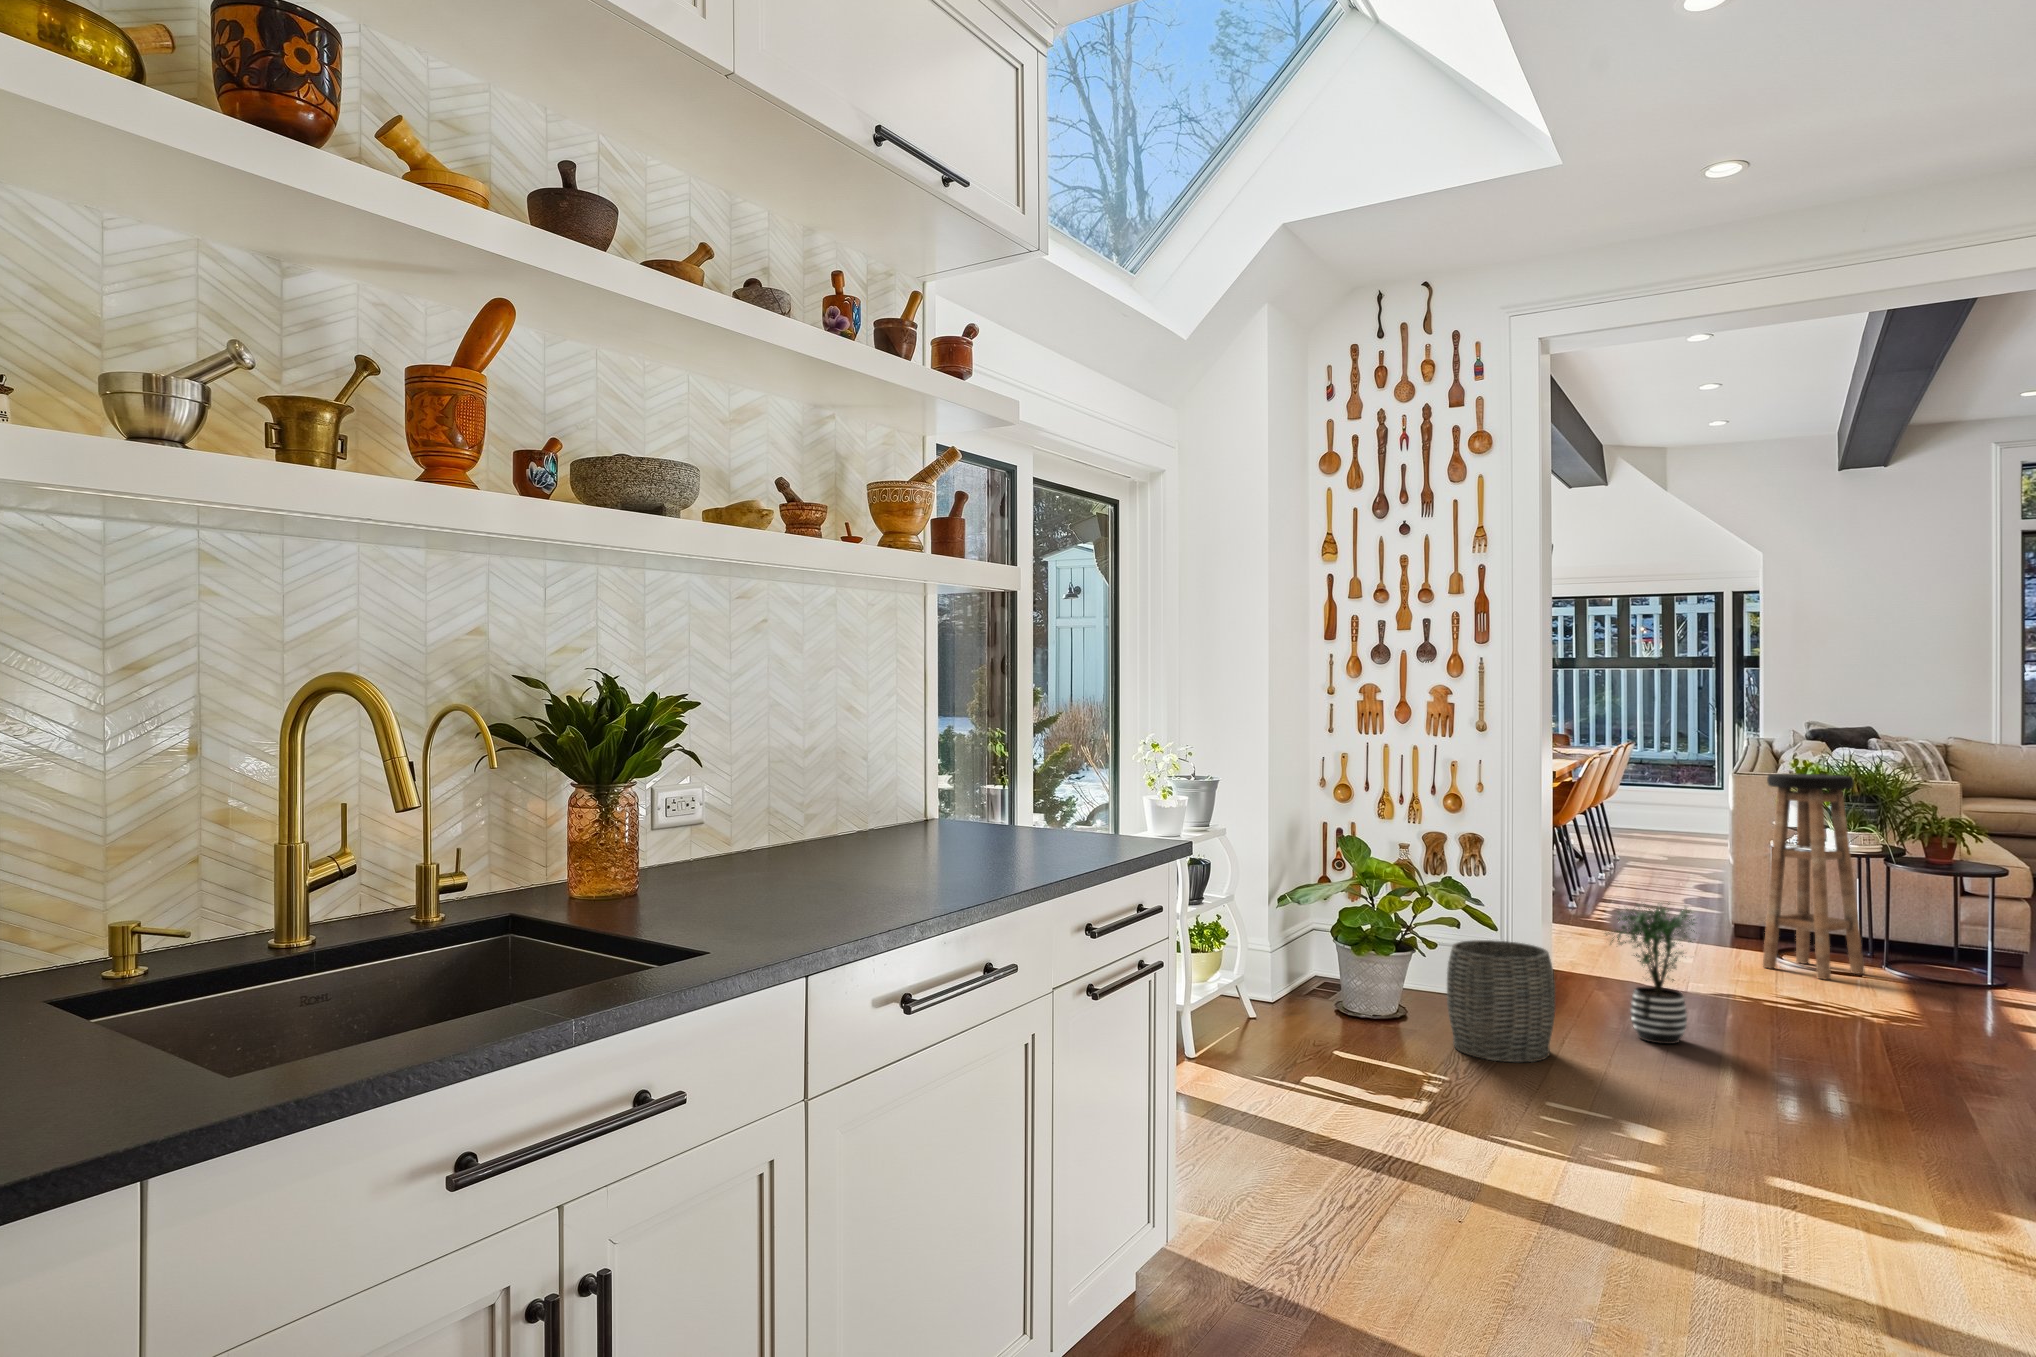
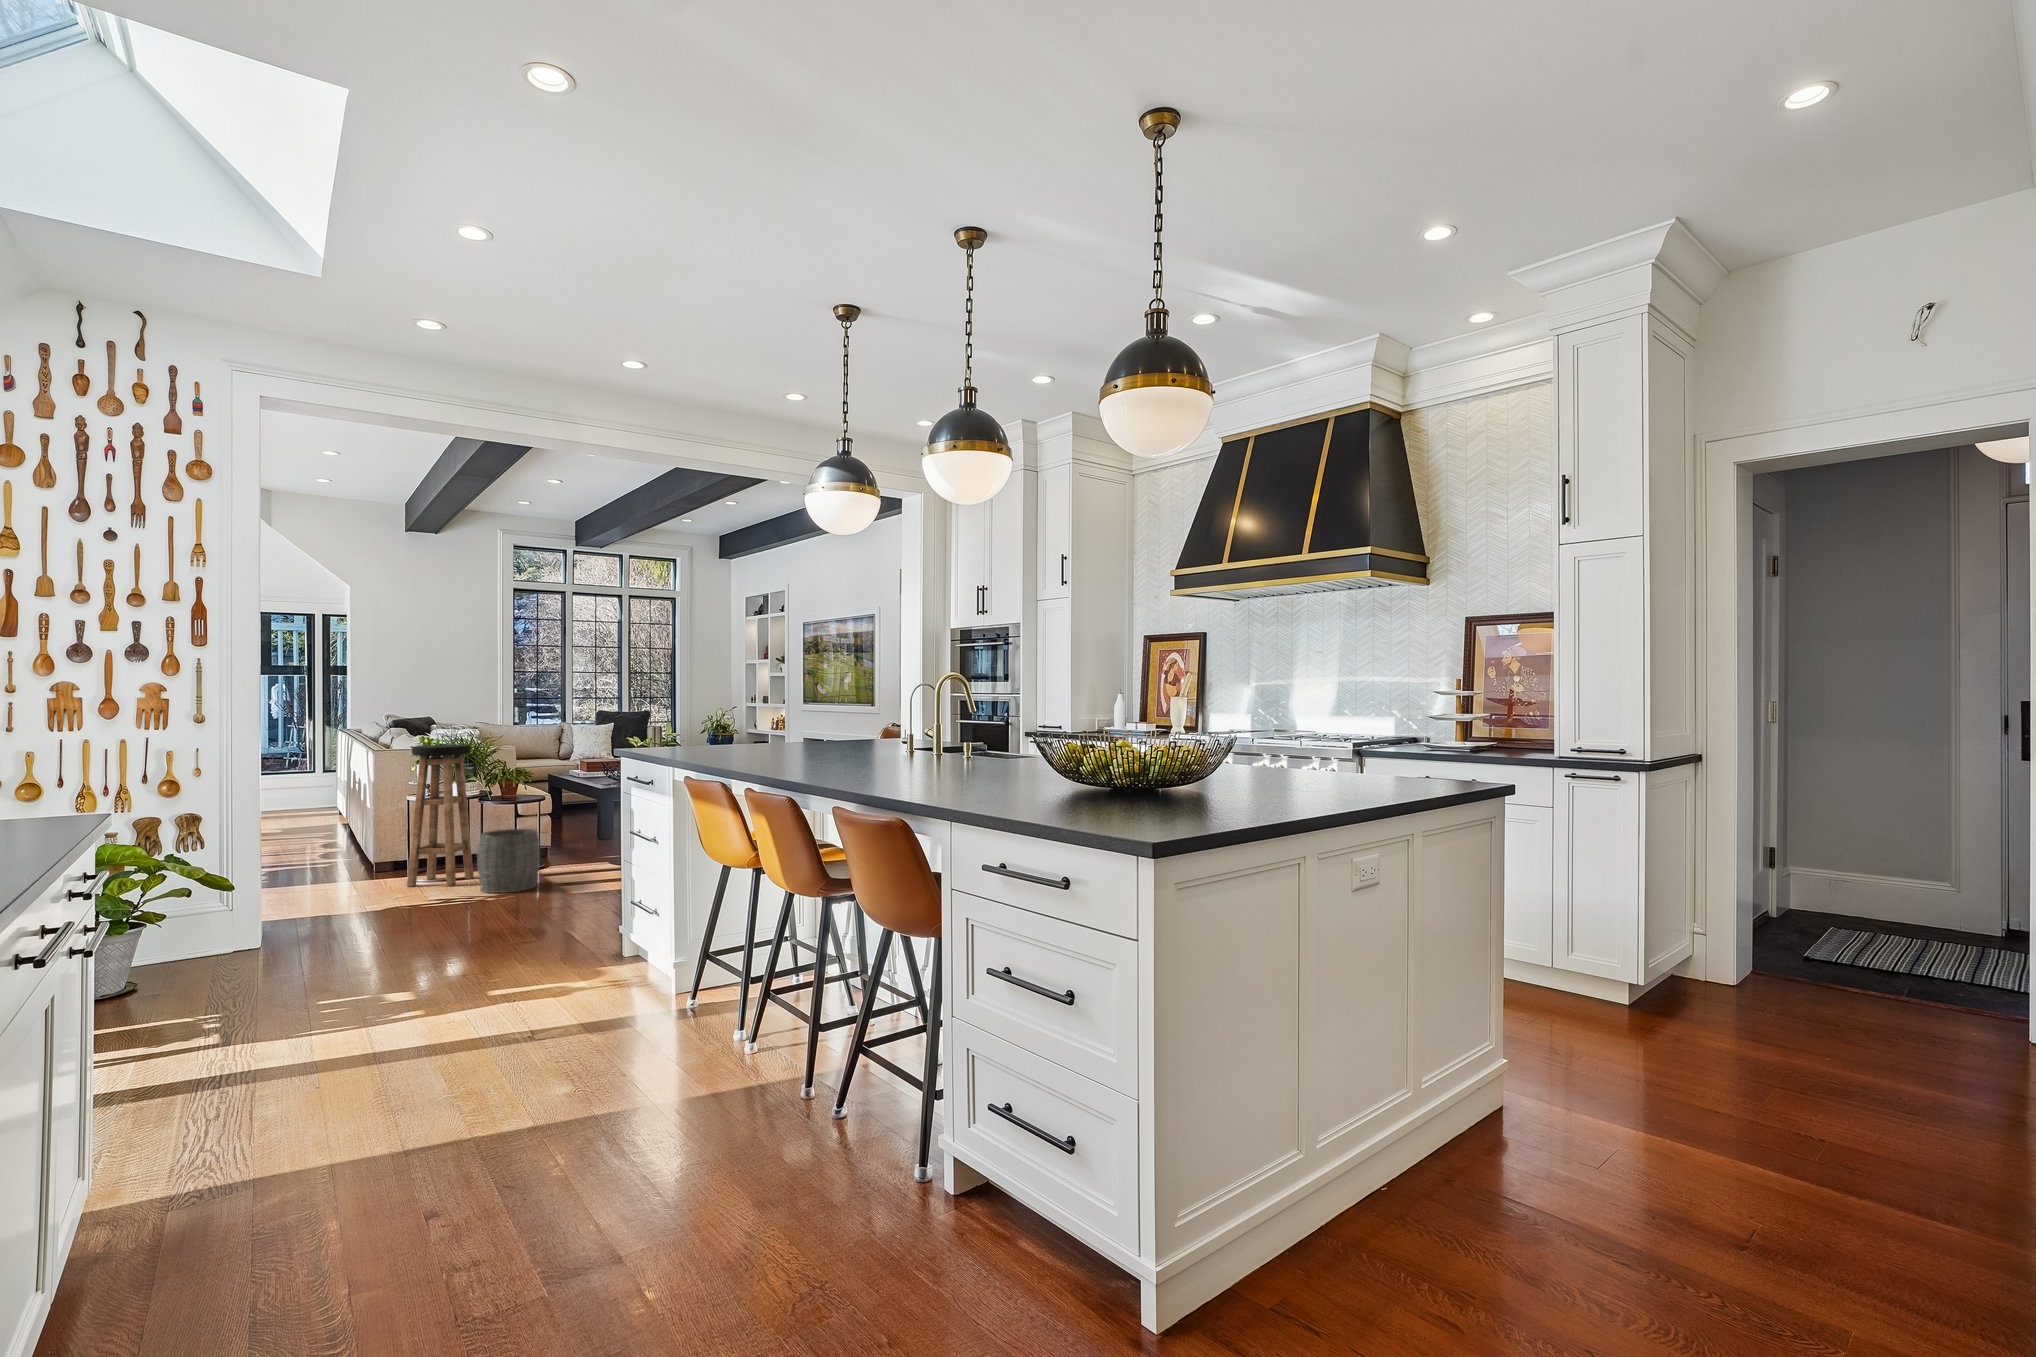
potted plant: present [1605,904,1695,1044] -> none [327,843,406,950]
woven basket: present [1447,940,1555,1062] -> present [477,829,540,893]

